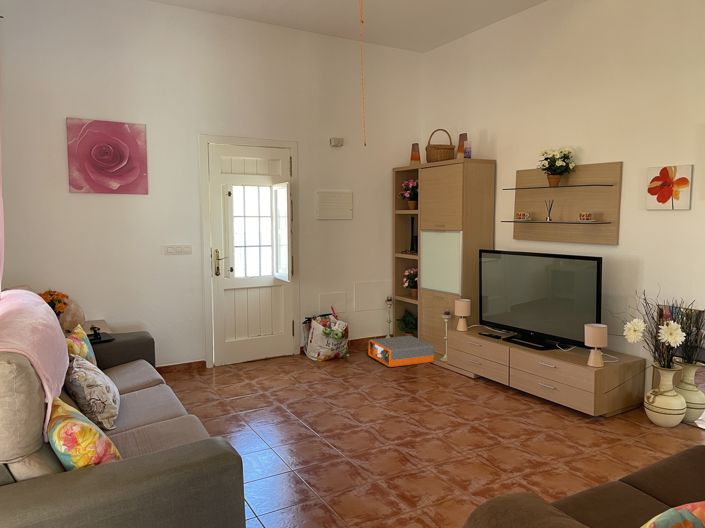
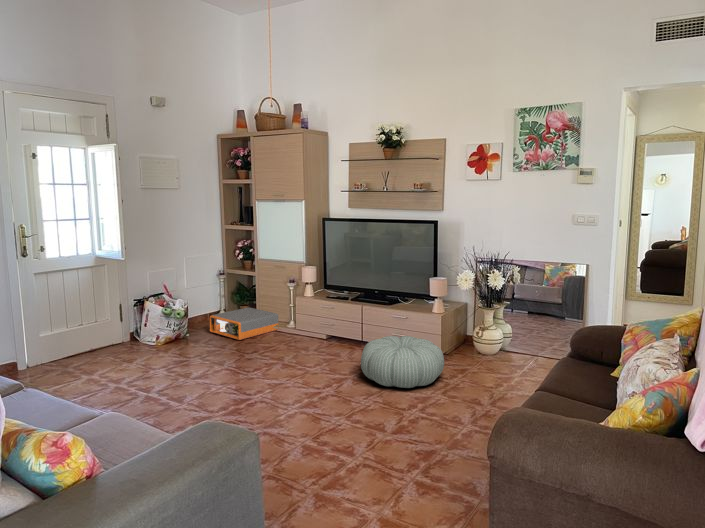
pouf: none [480,386,580,449] -> present [361,336,444,388]

